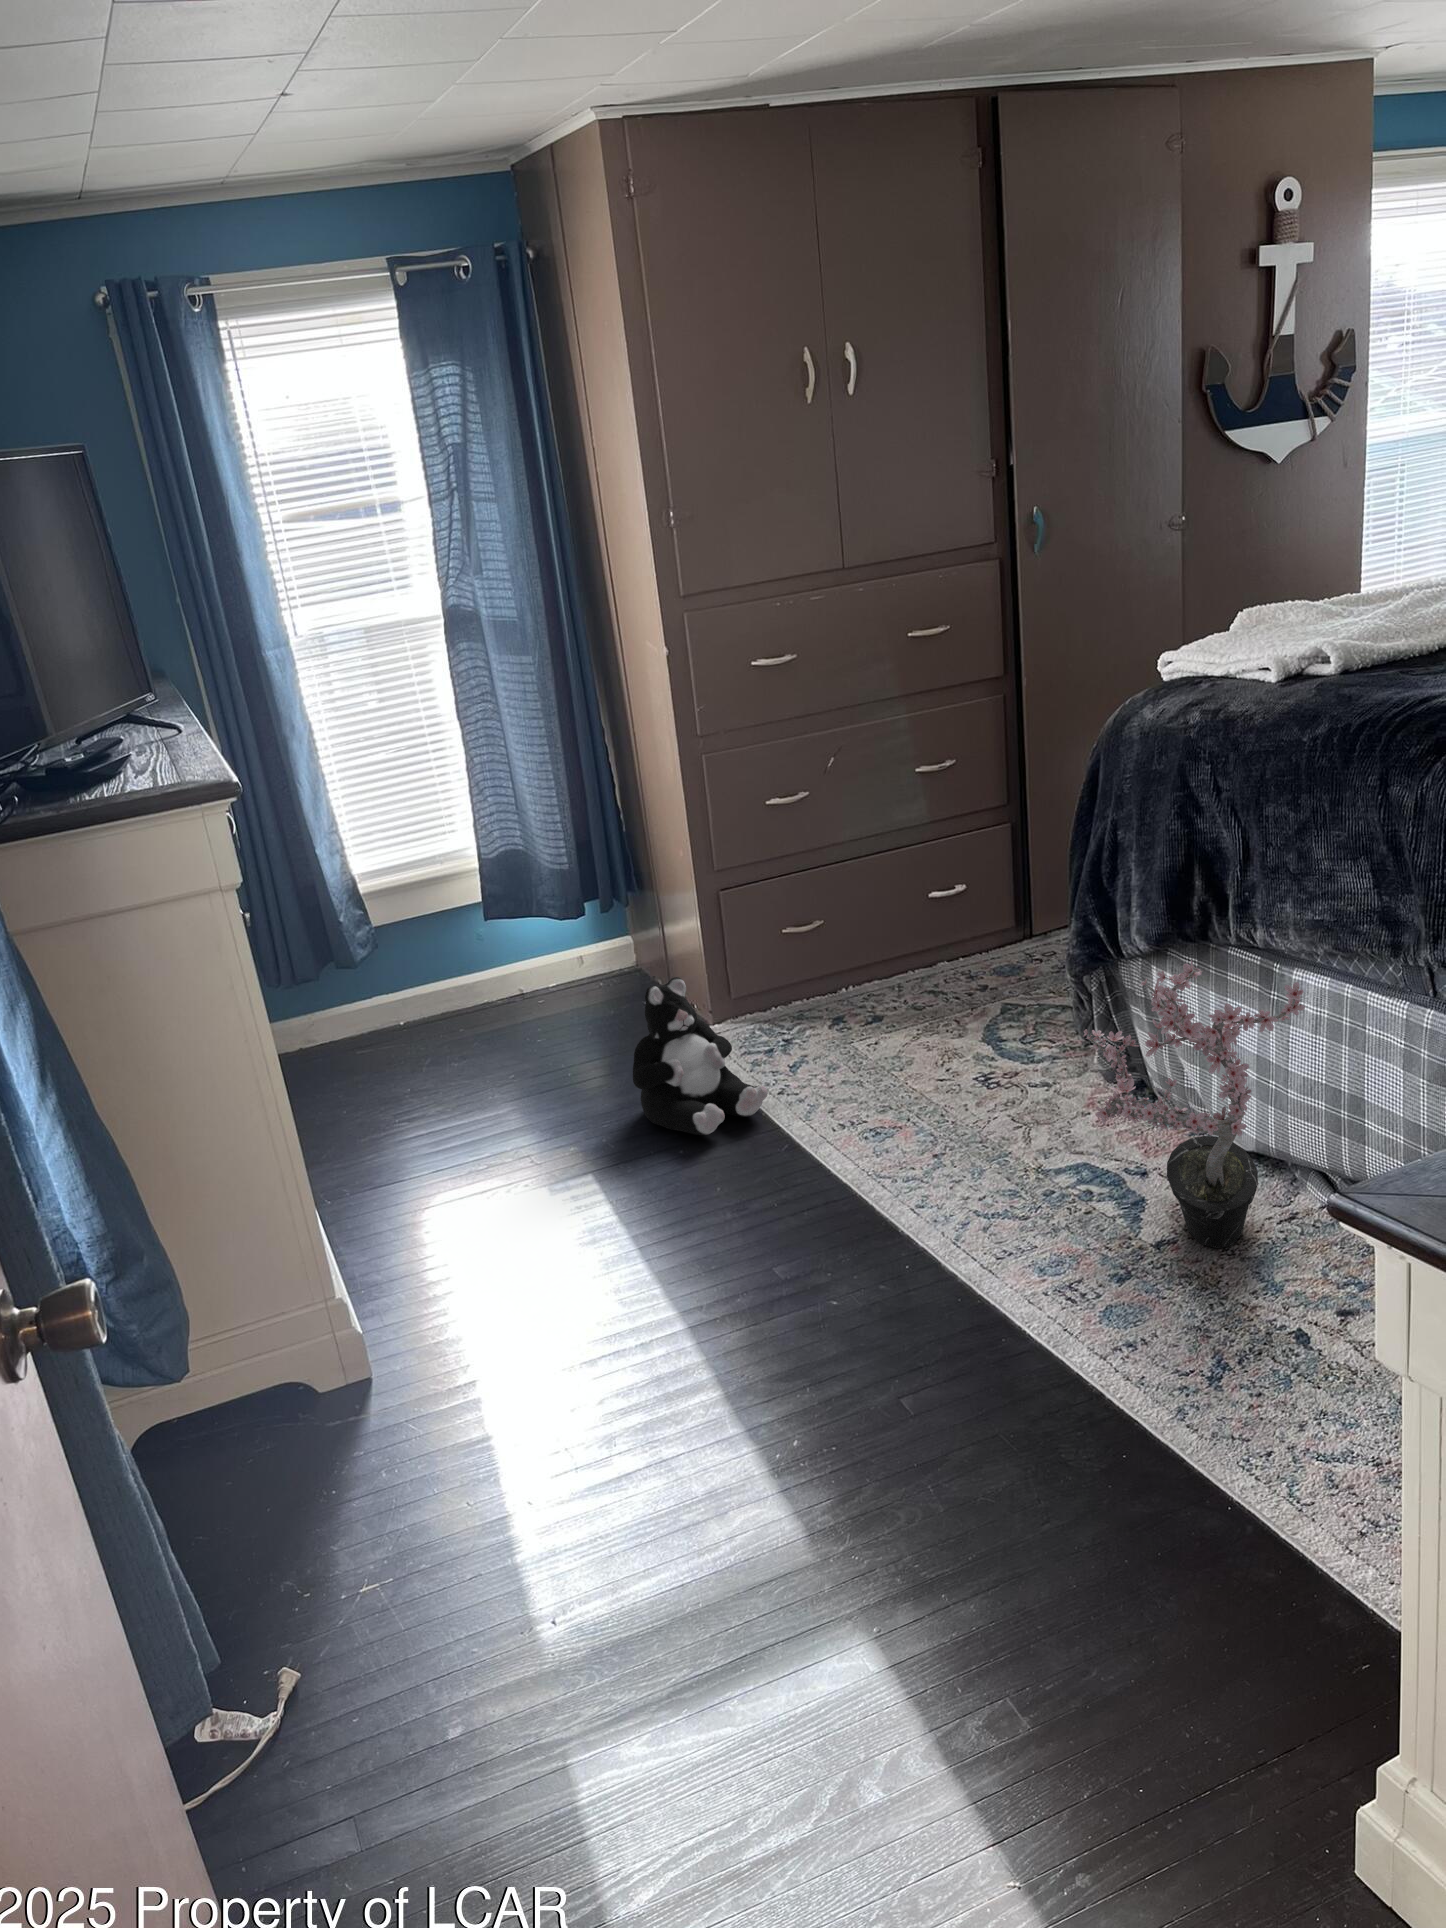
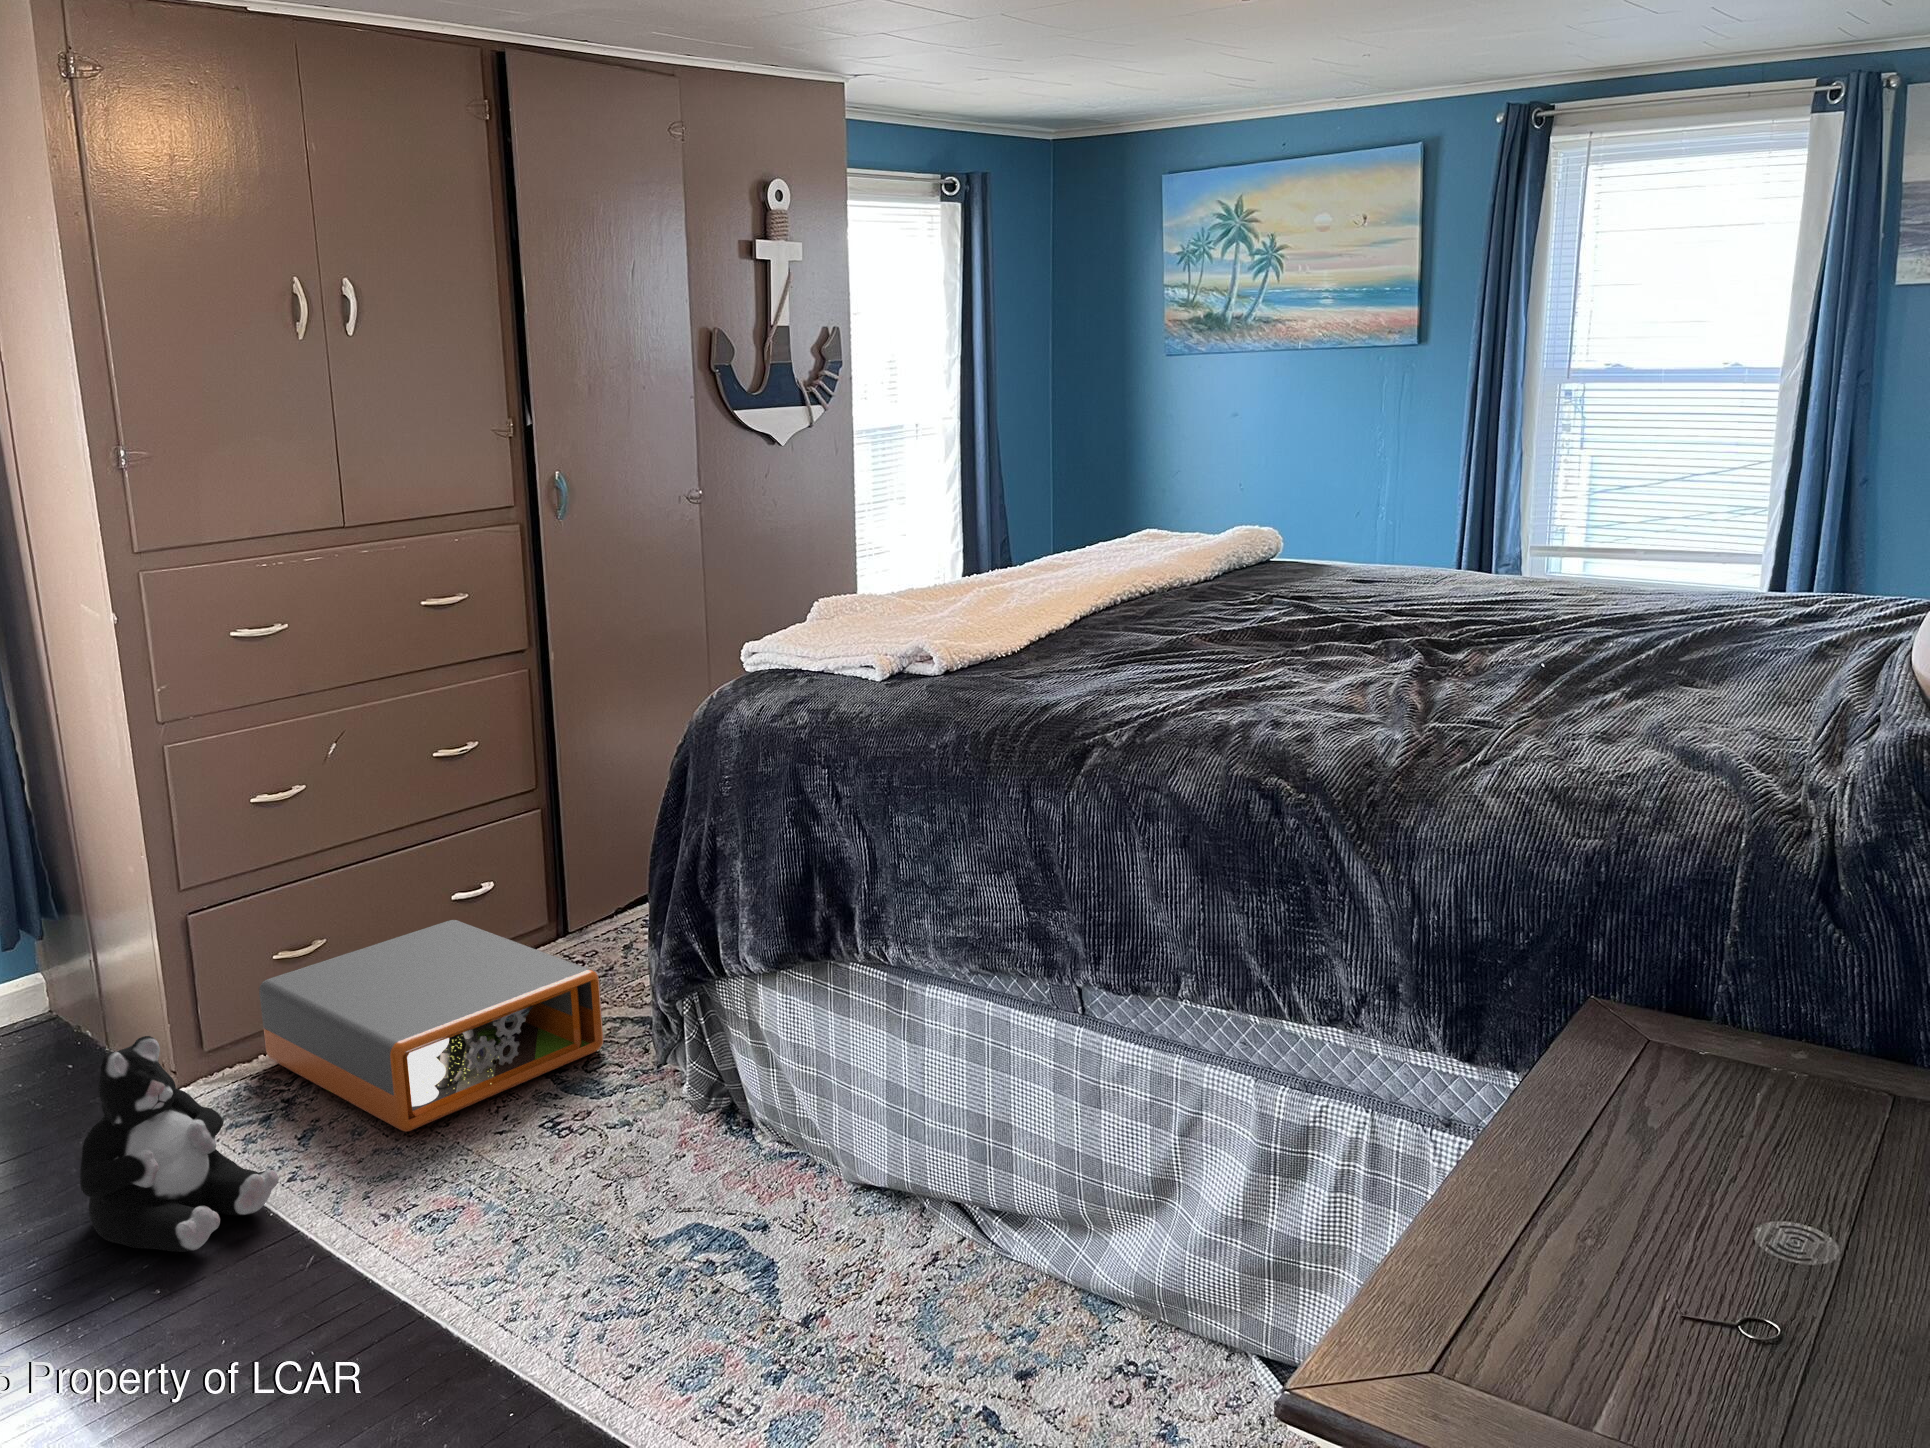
storage box: none [771,913,1040,1072] -> present [259,920,603,1132]
potted plant: present [1083,960,1305,1248] -> none [695,966,968,1317]

